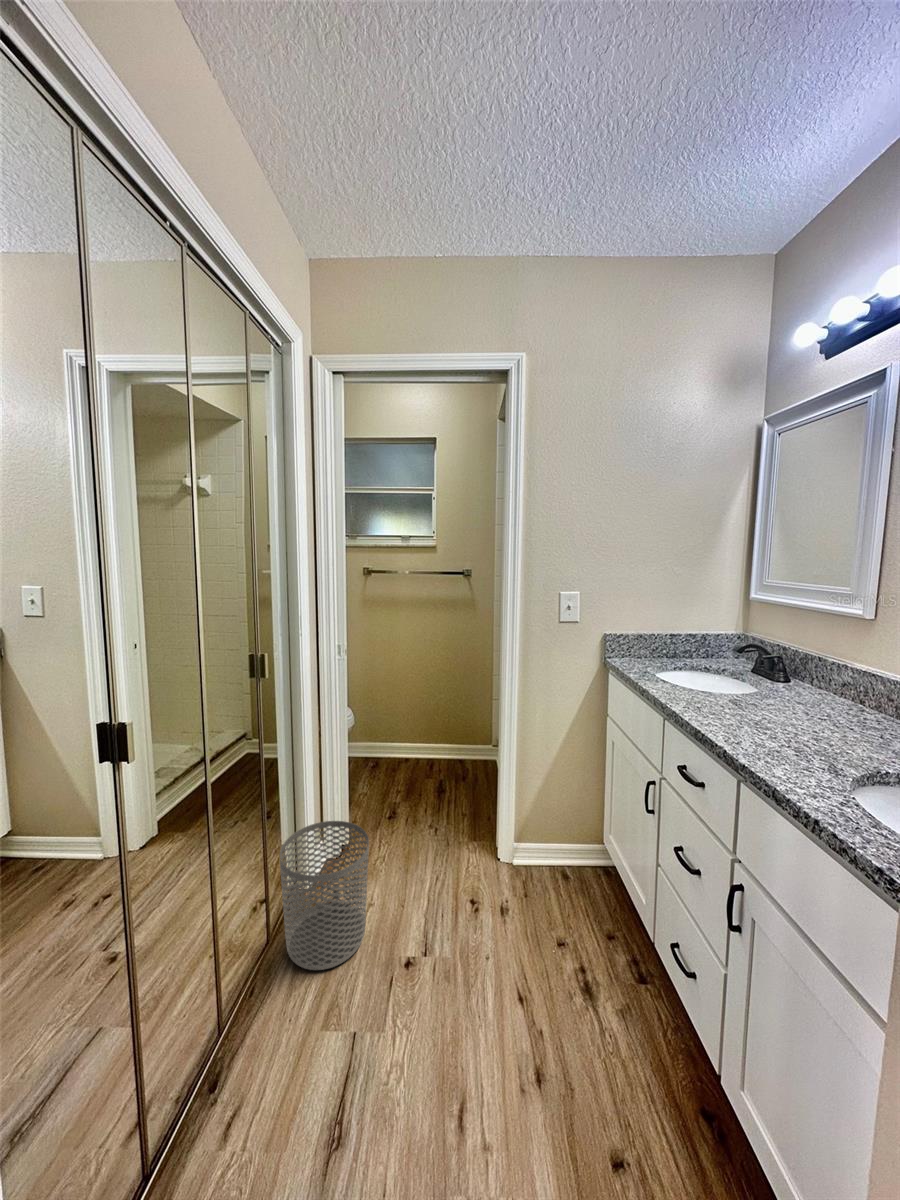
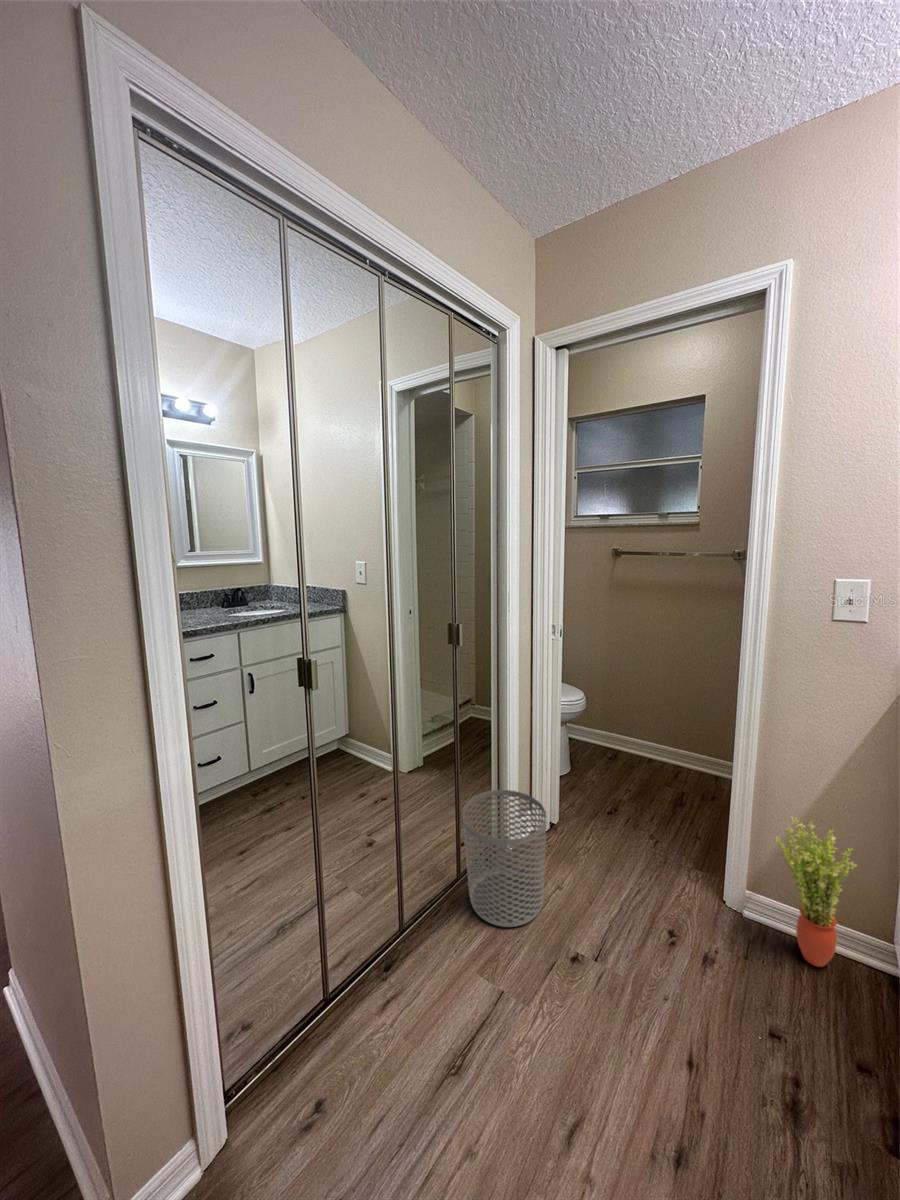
potted plant: none [535,774,585,882] -> present [776,817,857,967]

